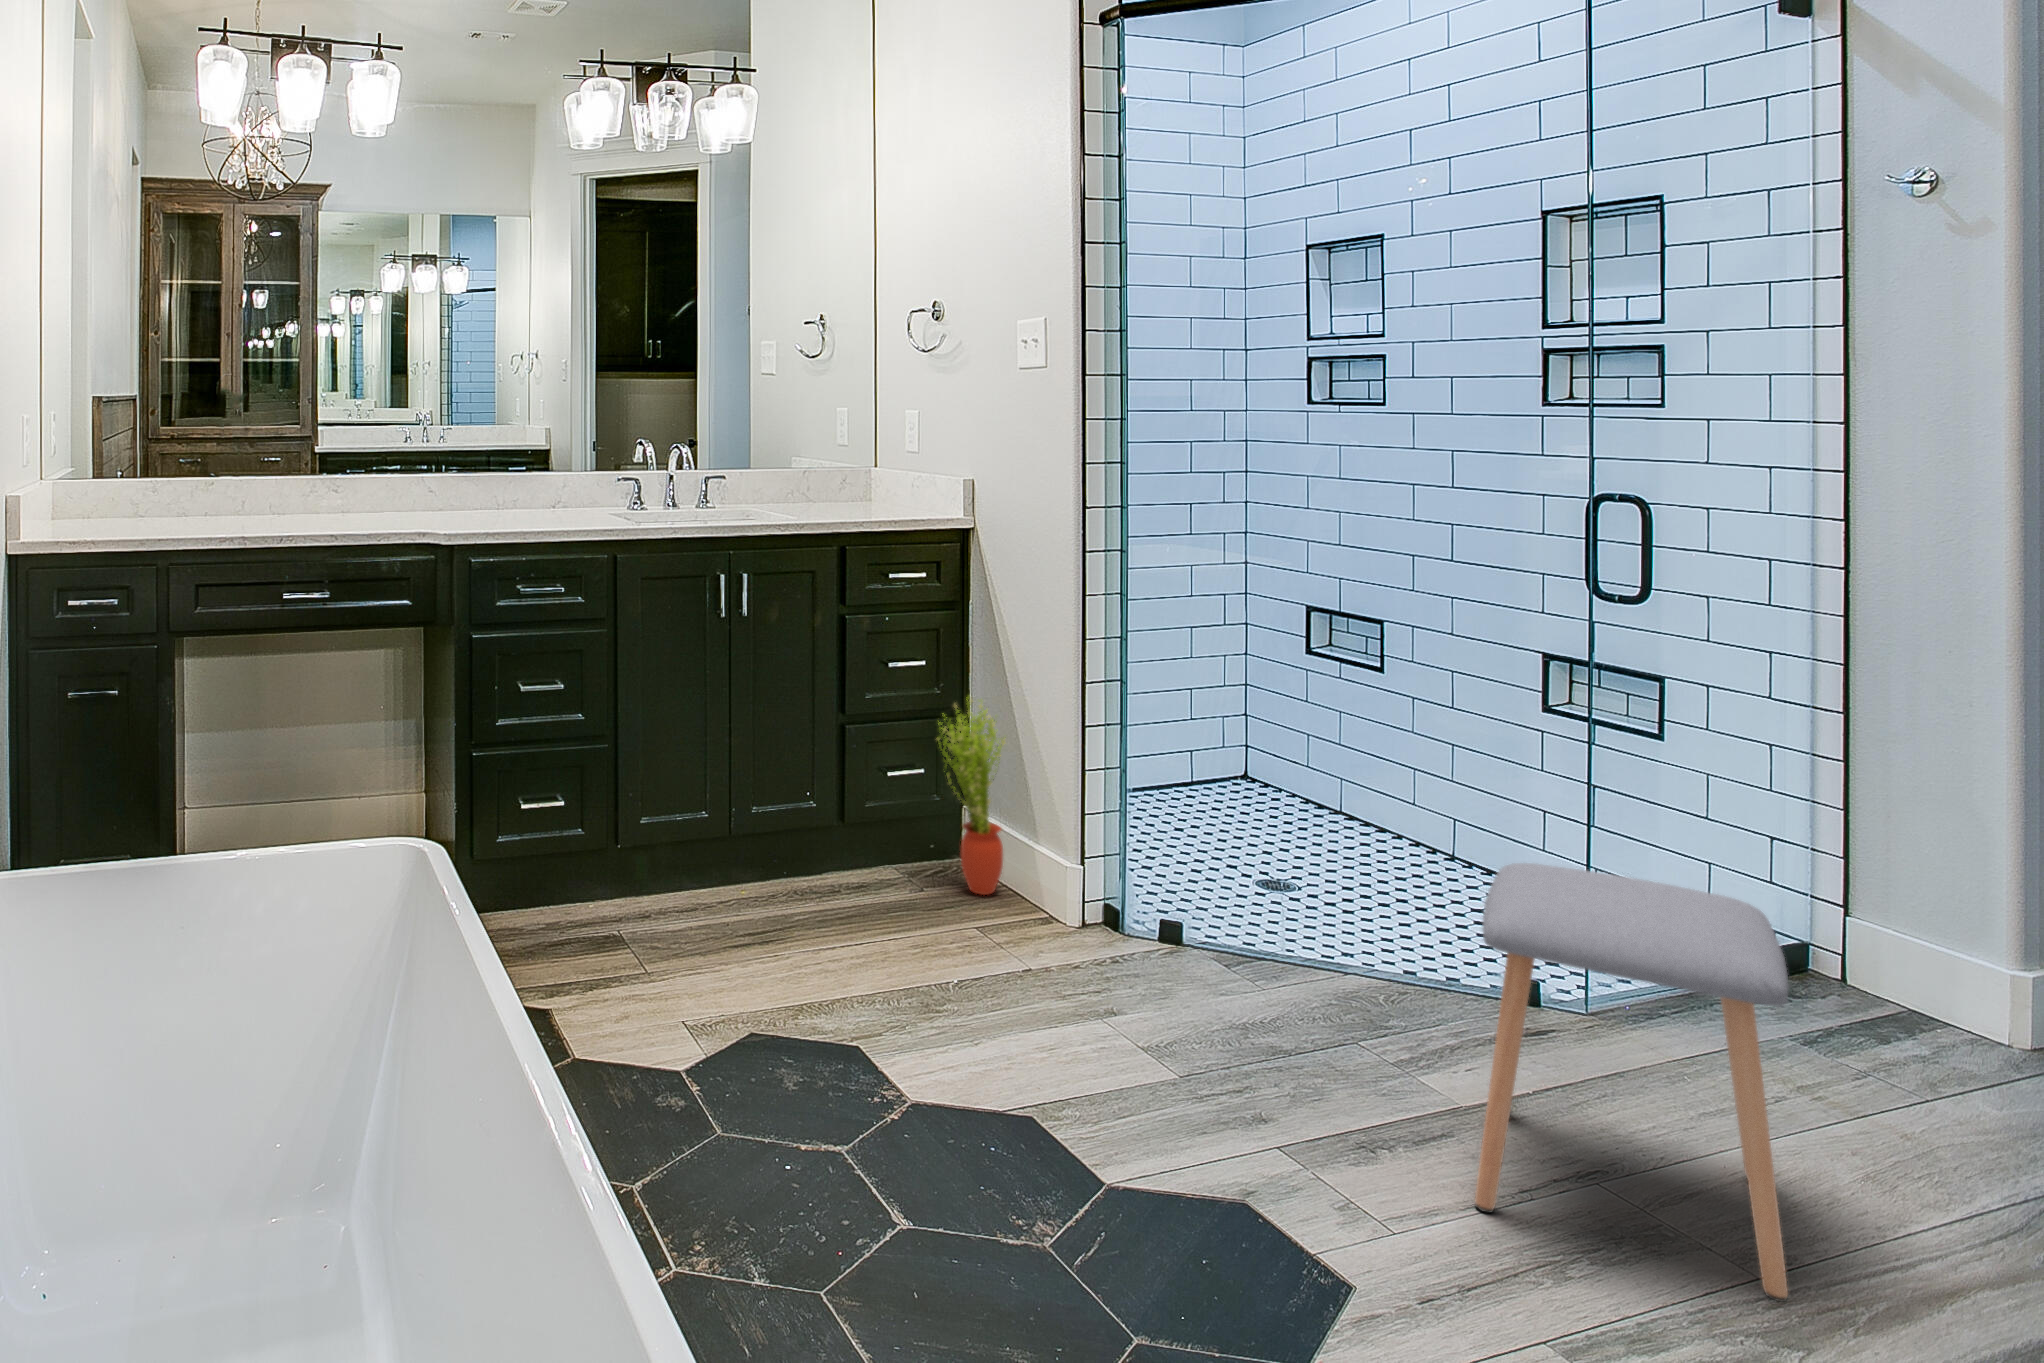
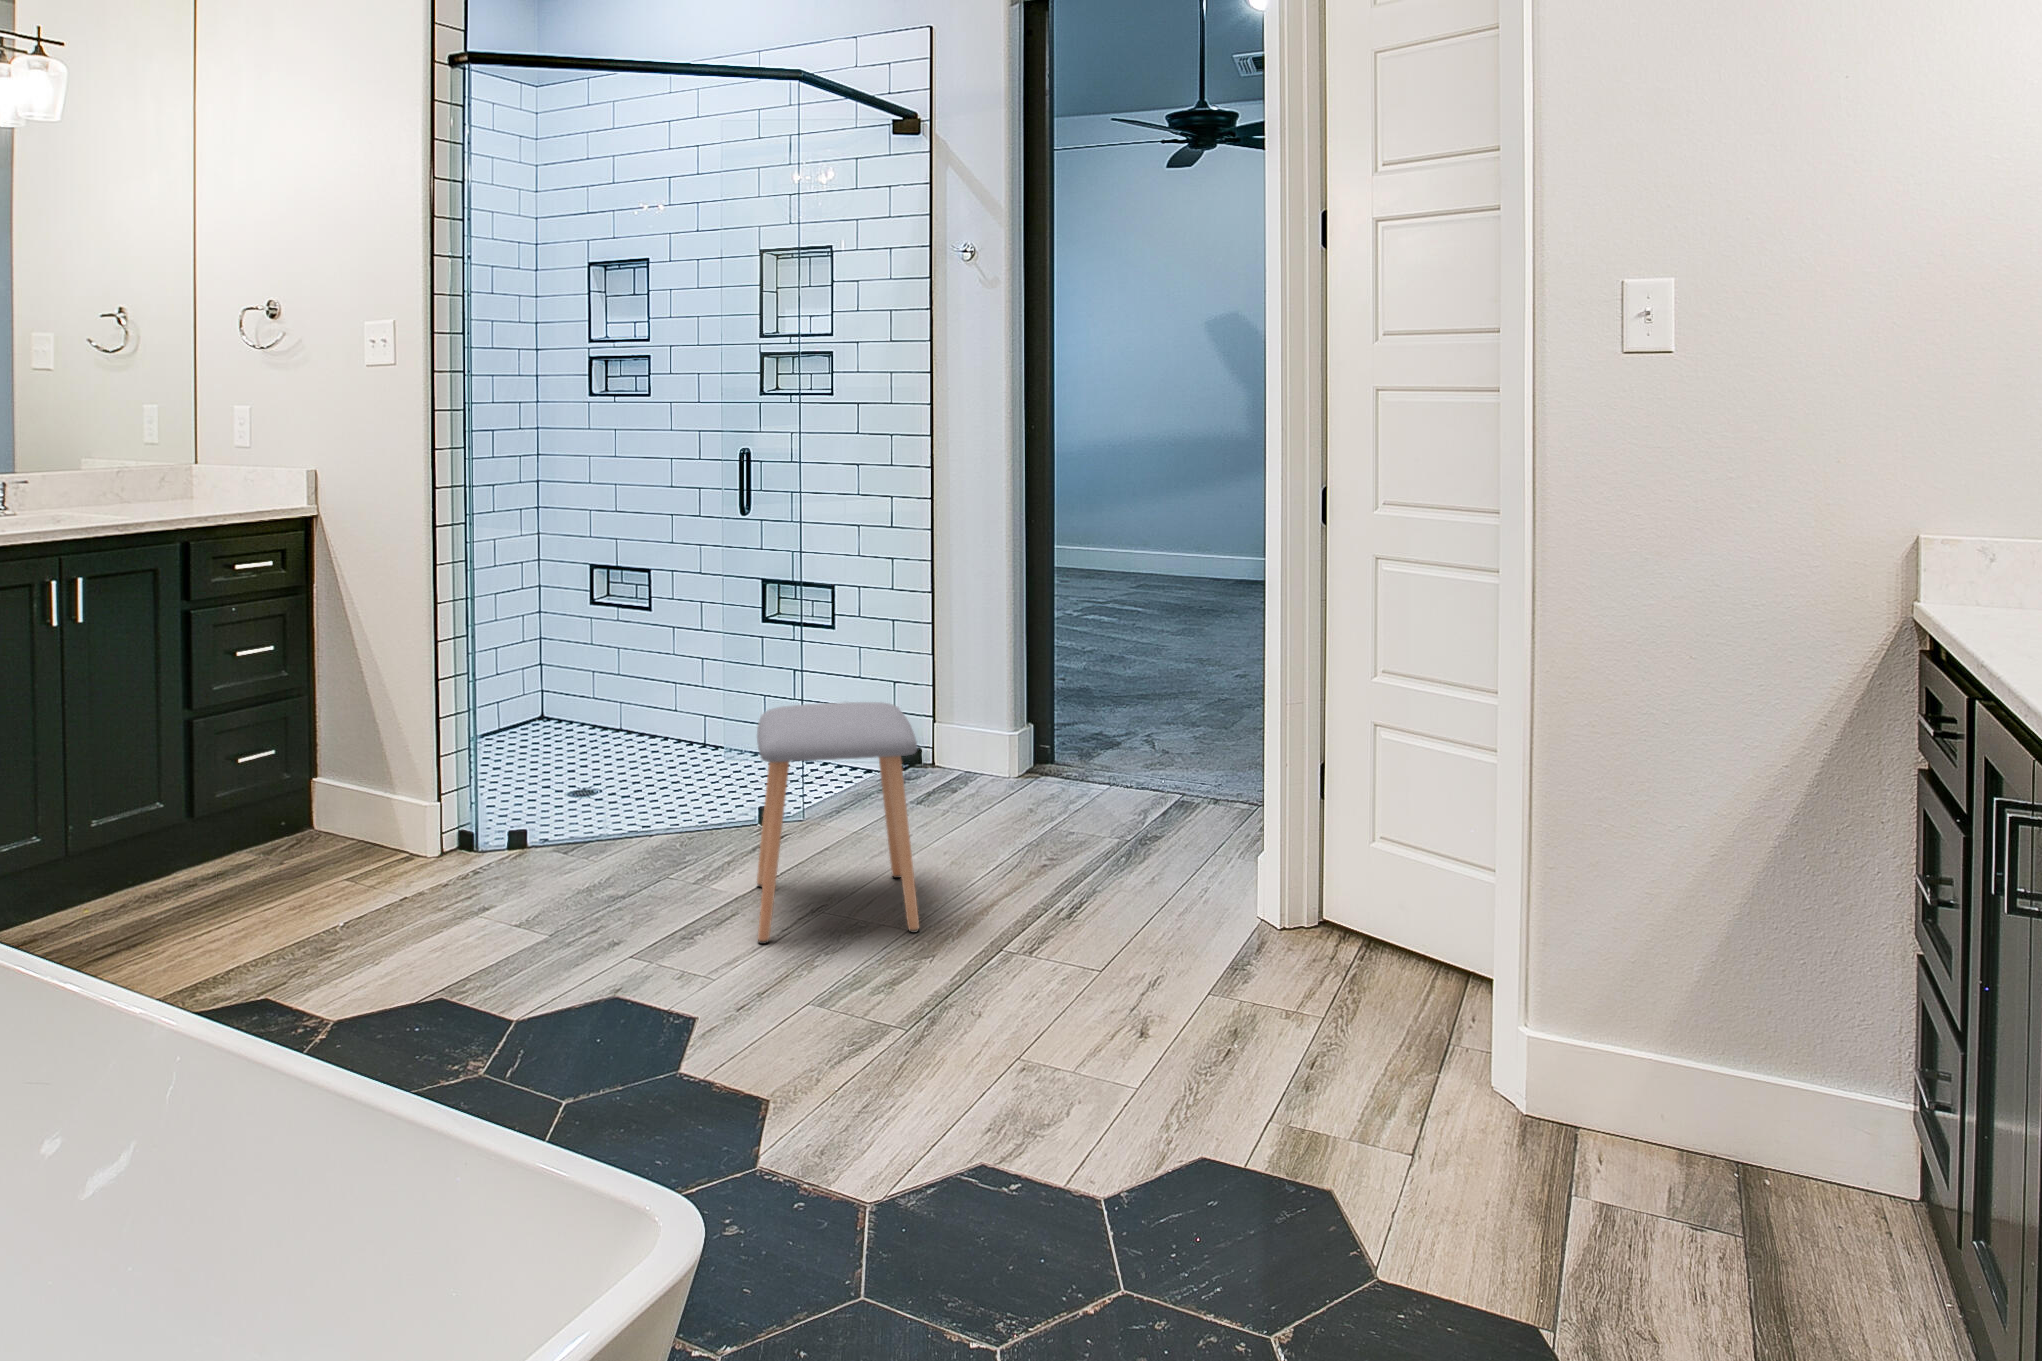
potted plant: present [937,699,1006,895] -> none [292,671,365,853]

